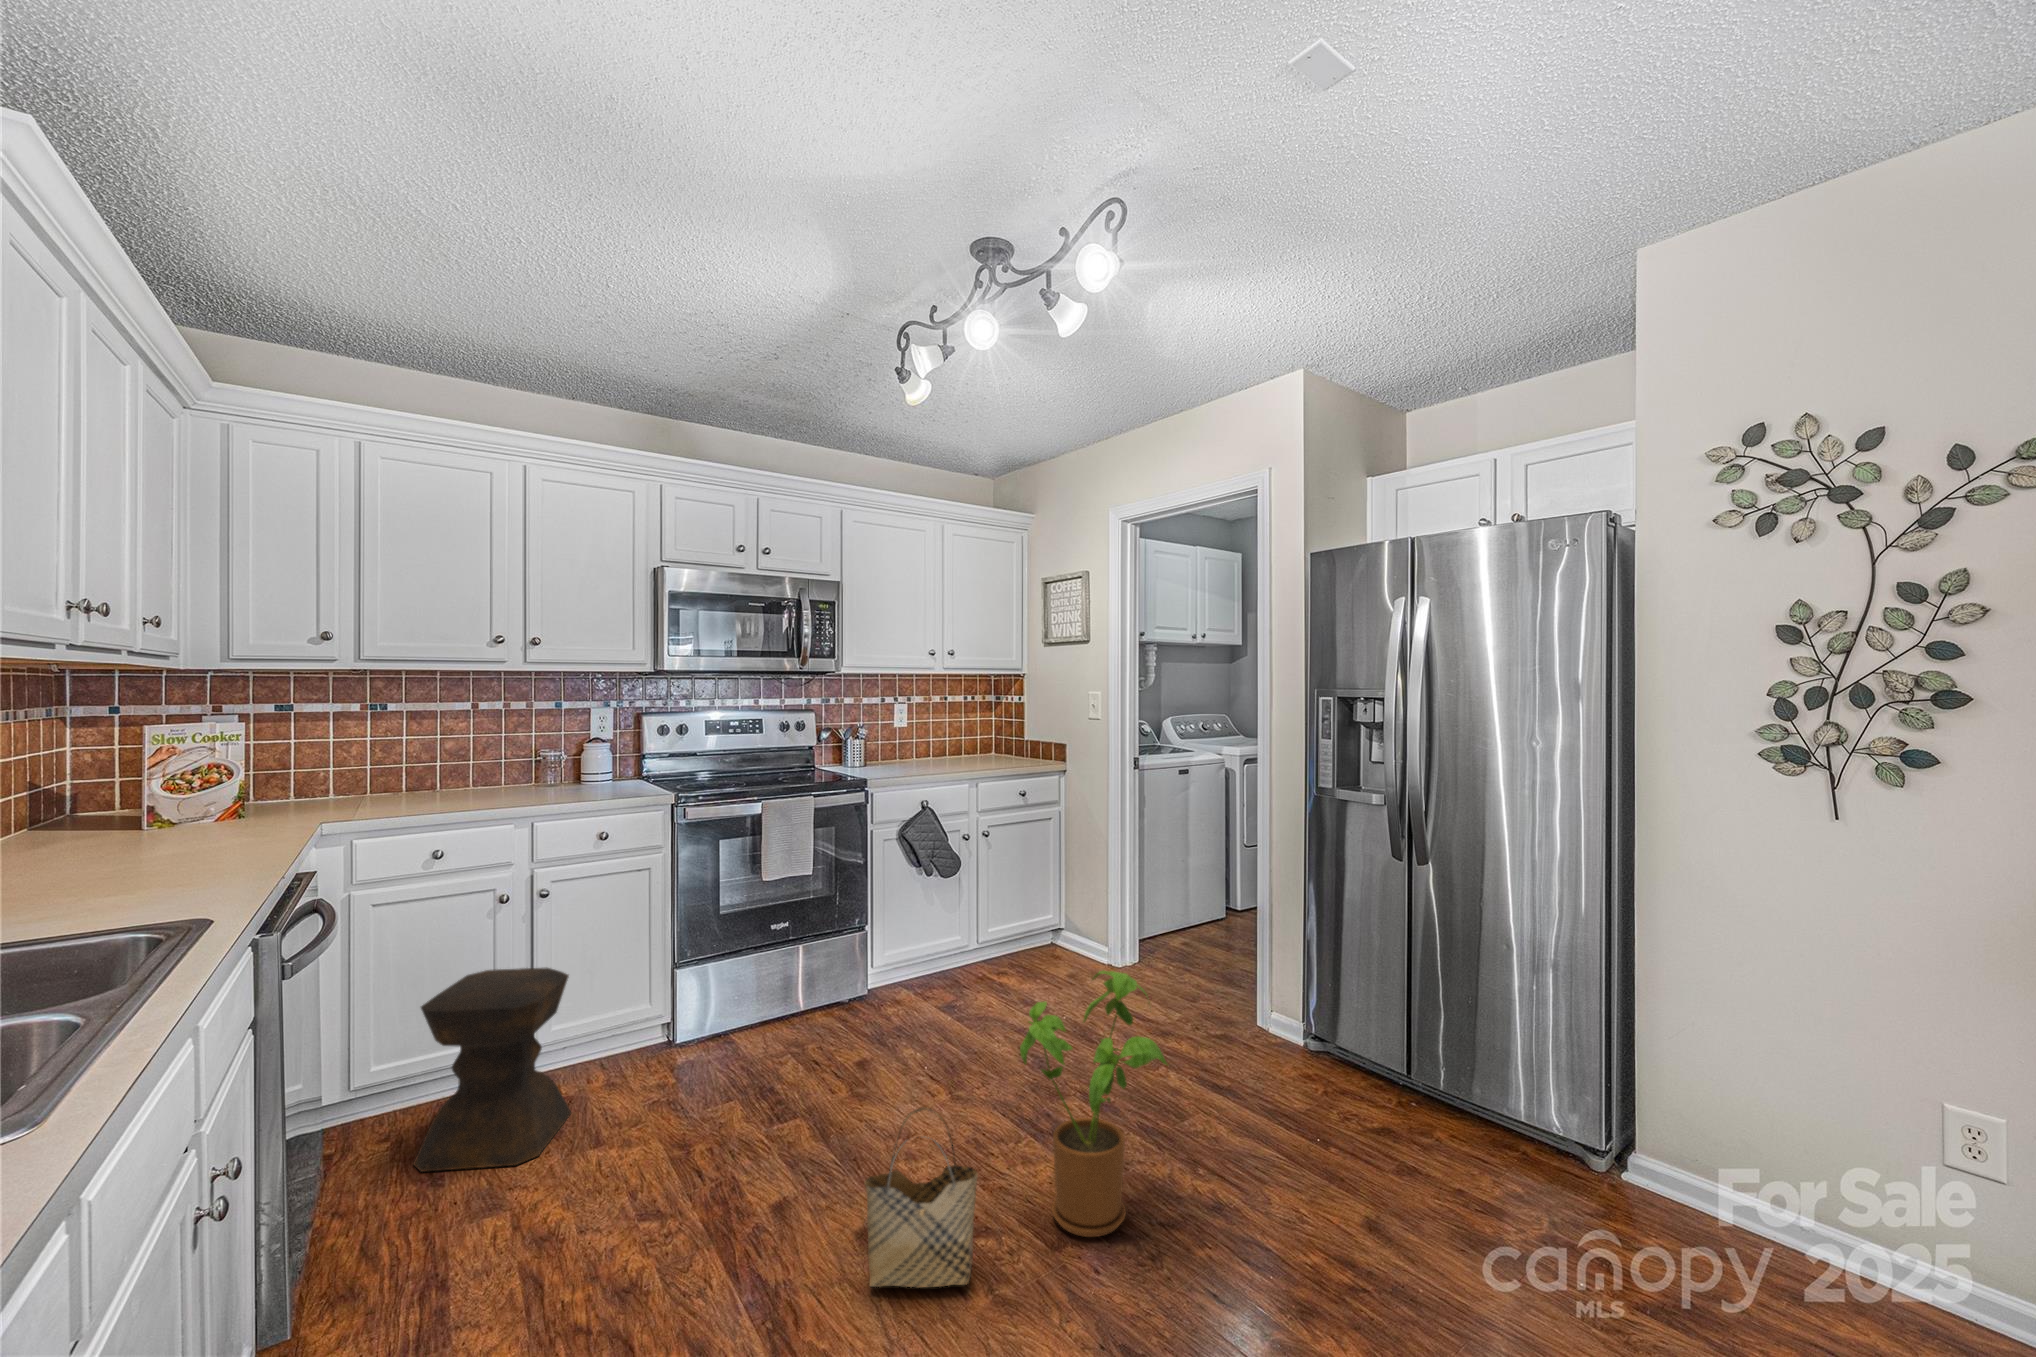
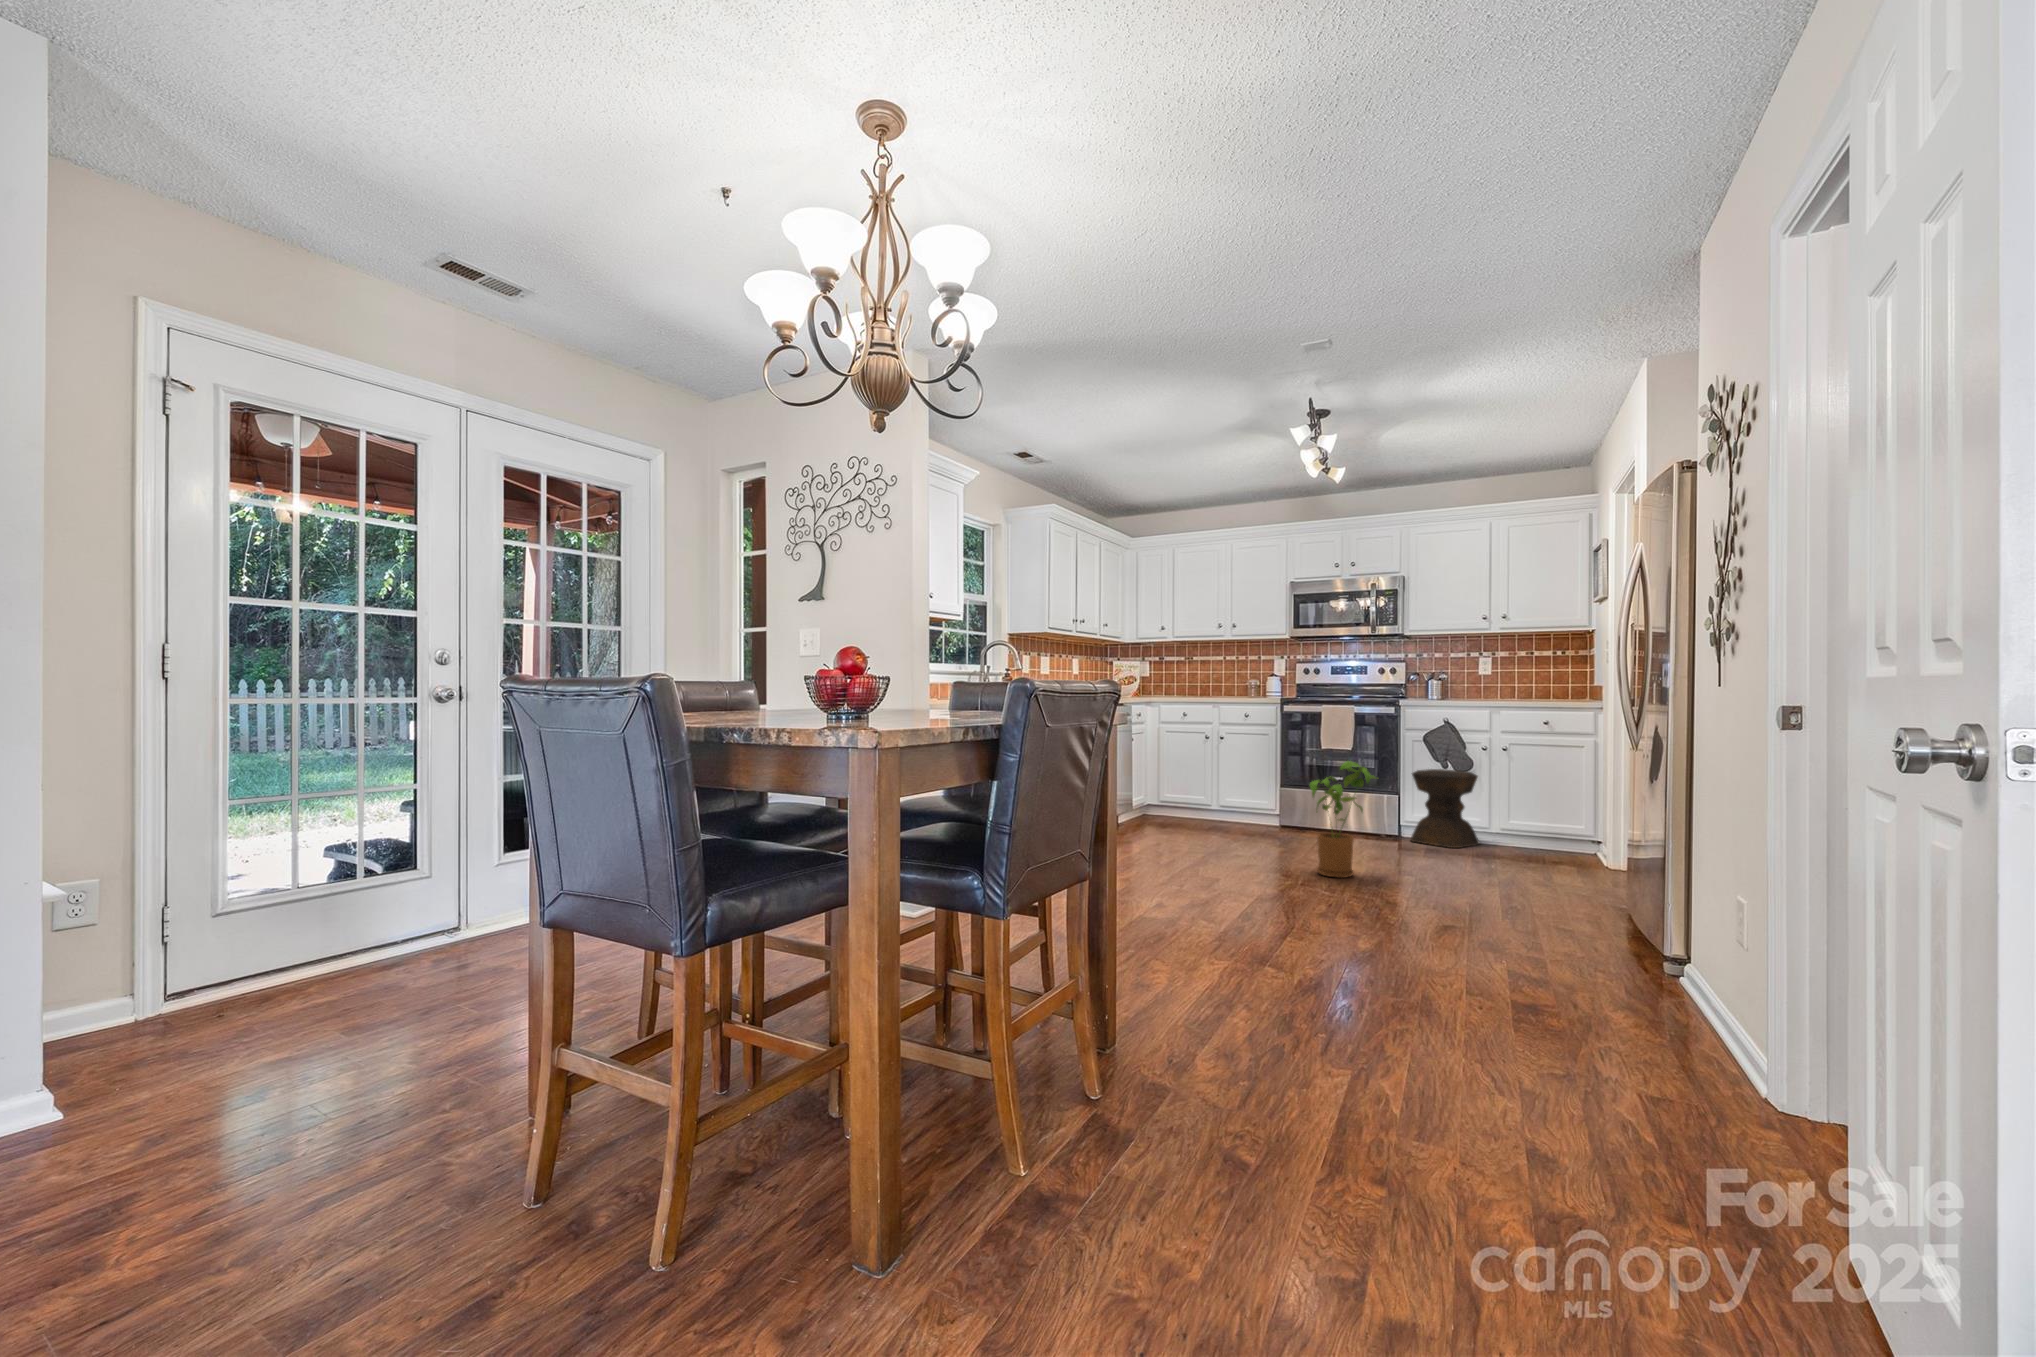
stool: present [414,968,571,1172] -> present [1410,769,1480,848]
woven basket: present [864,1107,978,1287] -> none [1233,802,1274,867]

